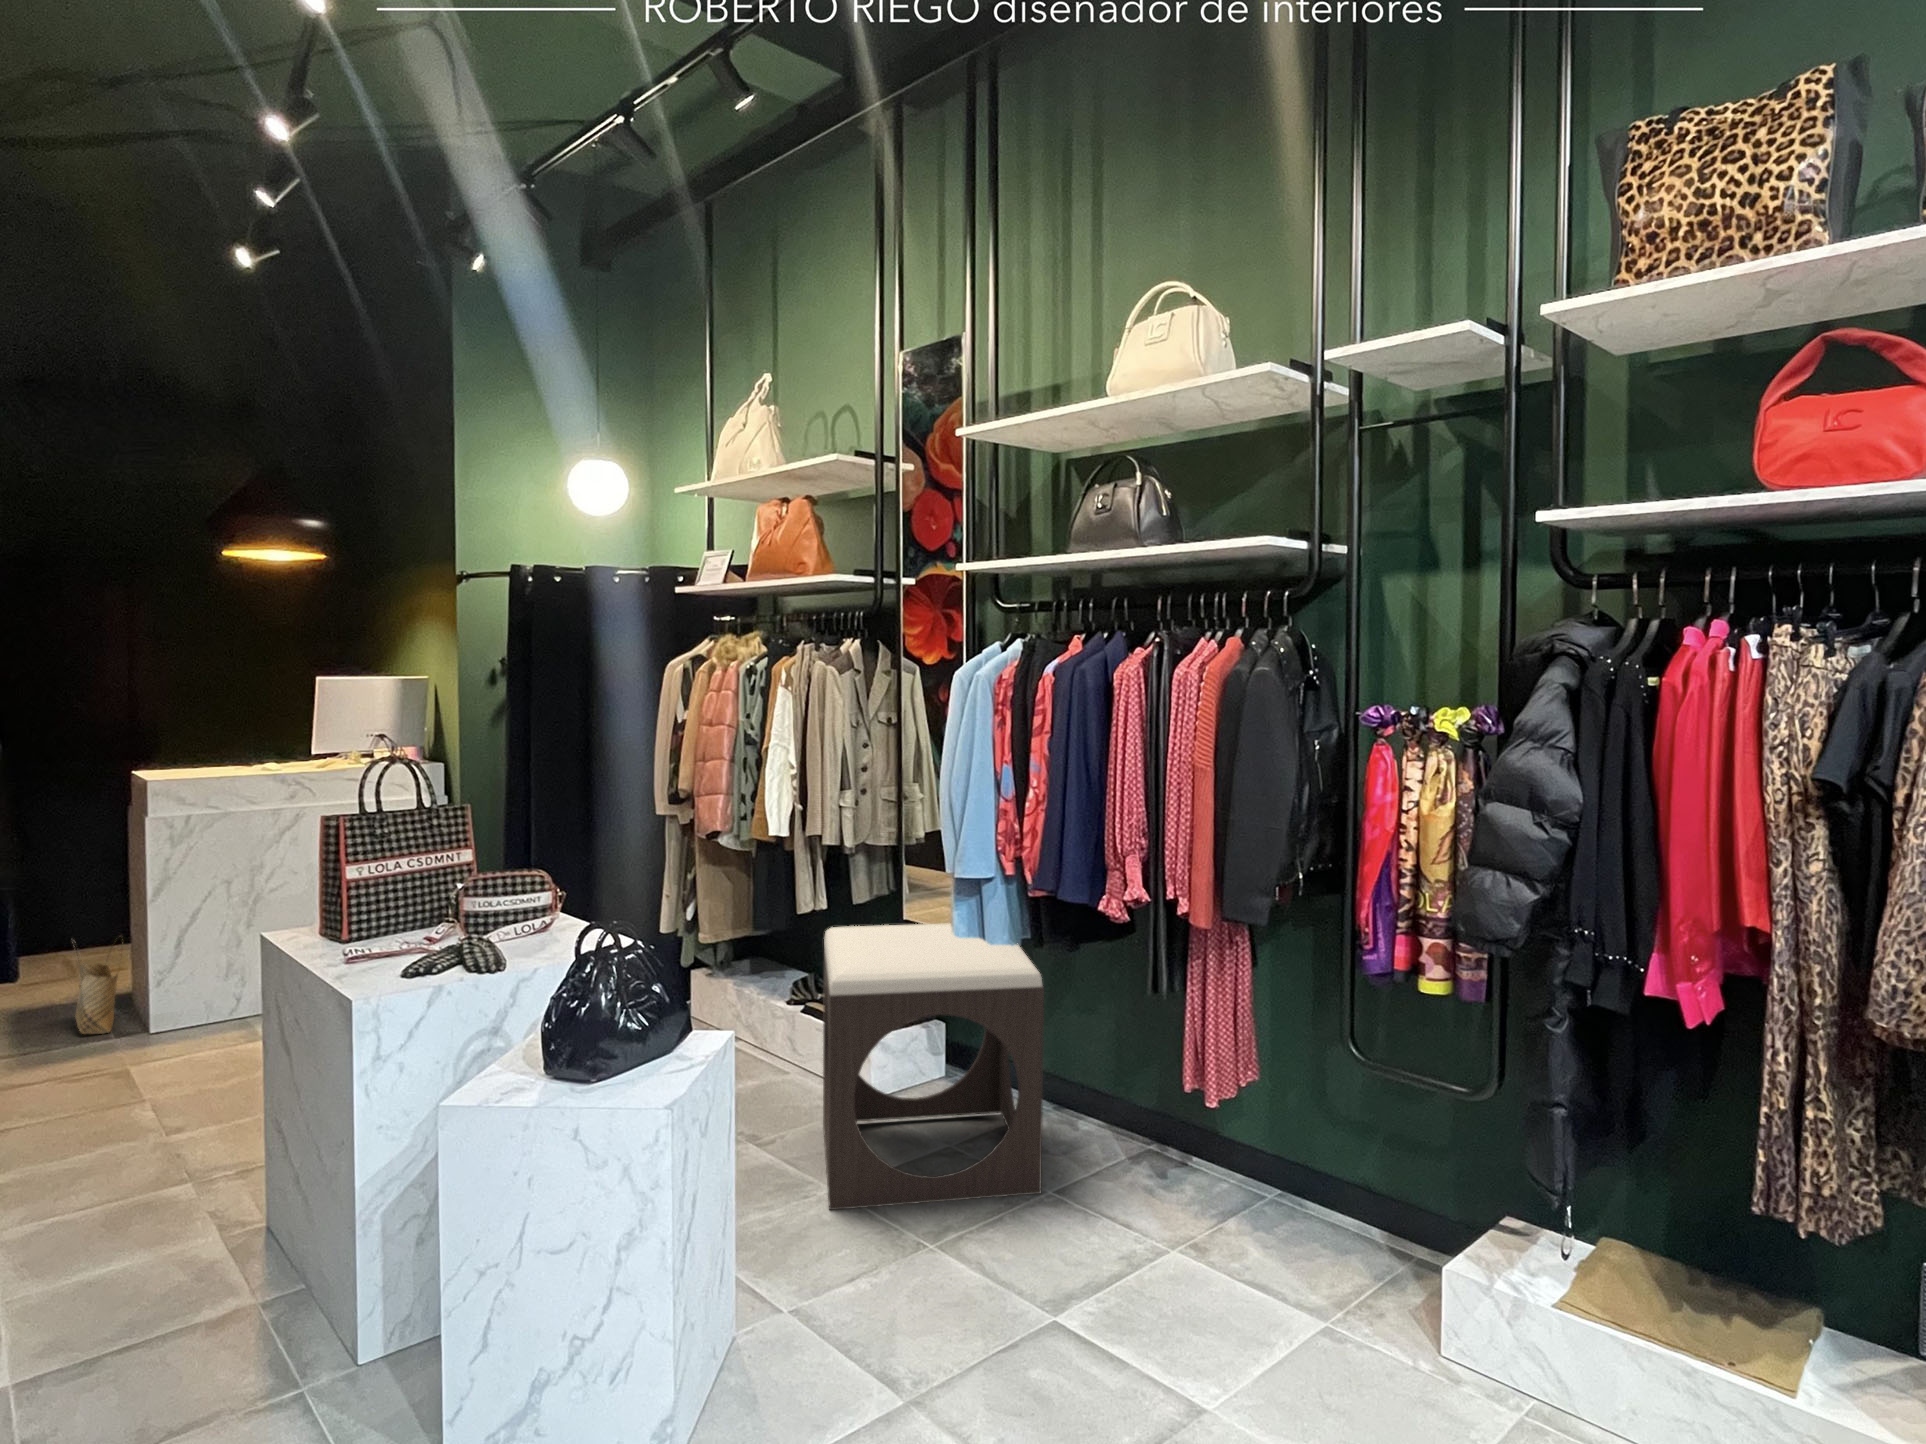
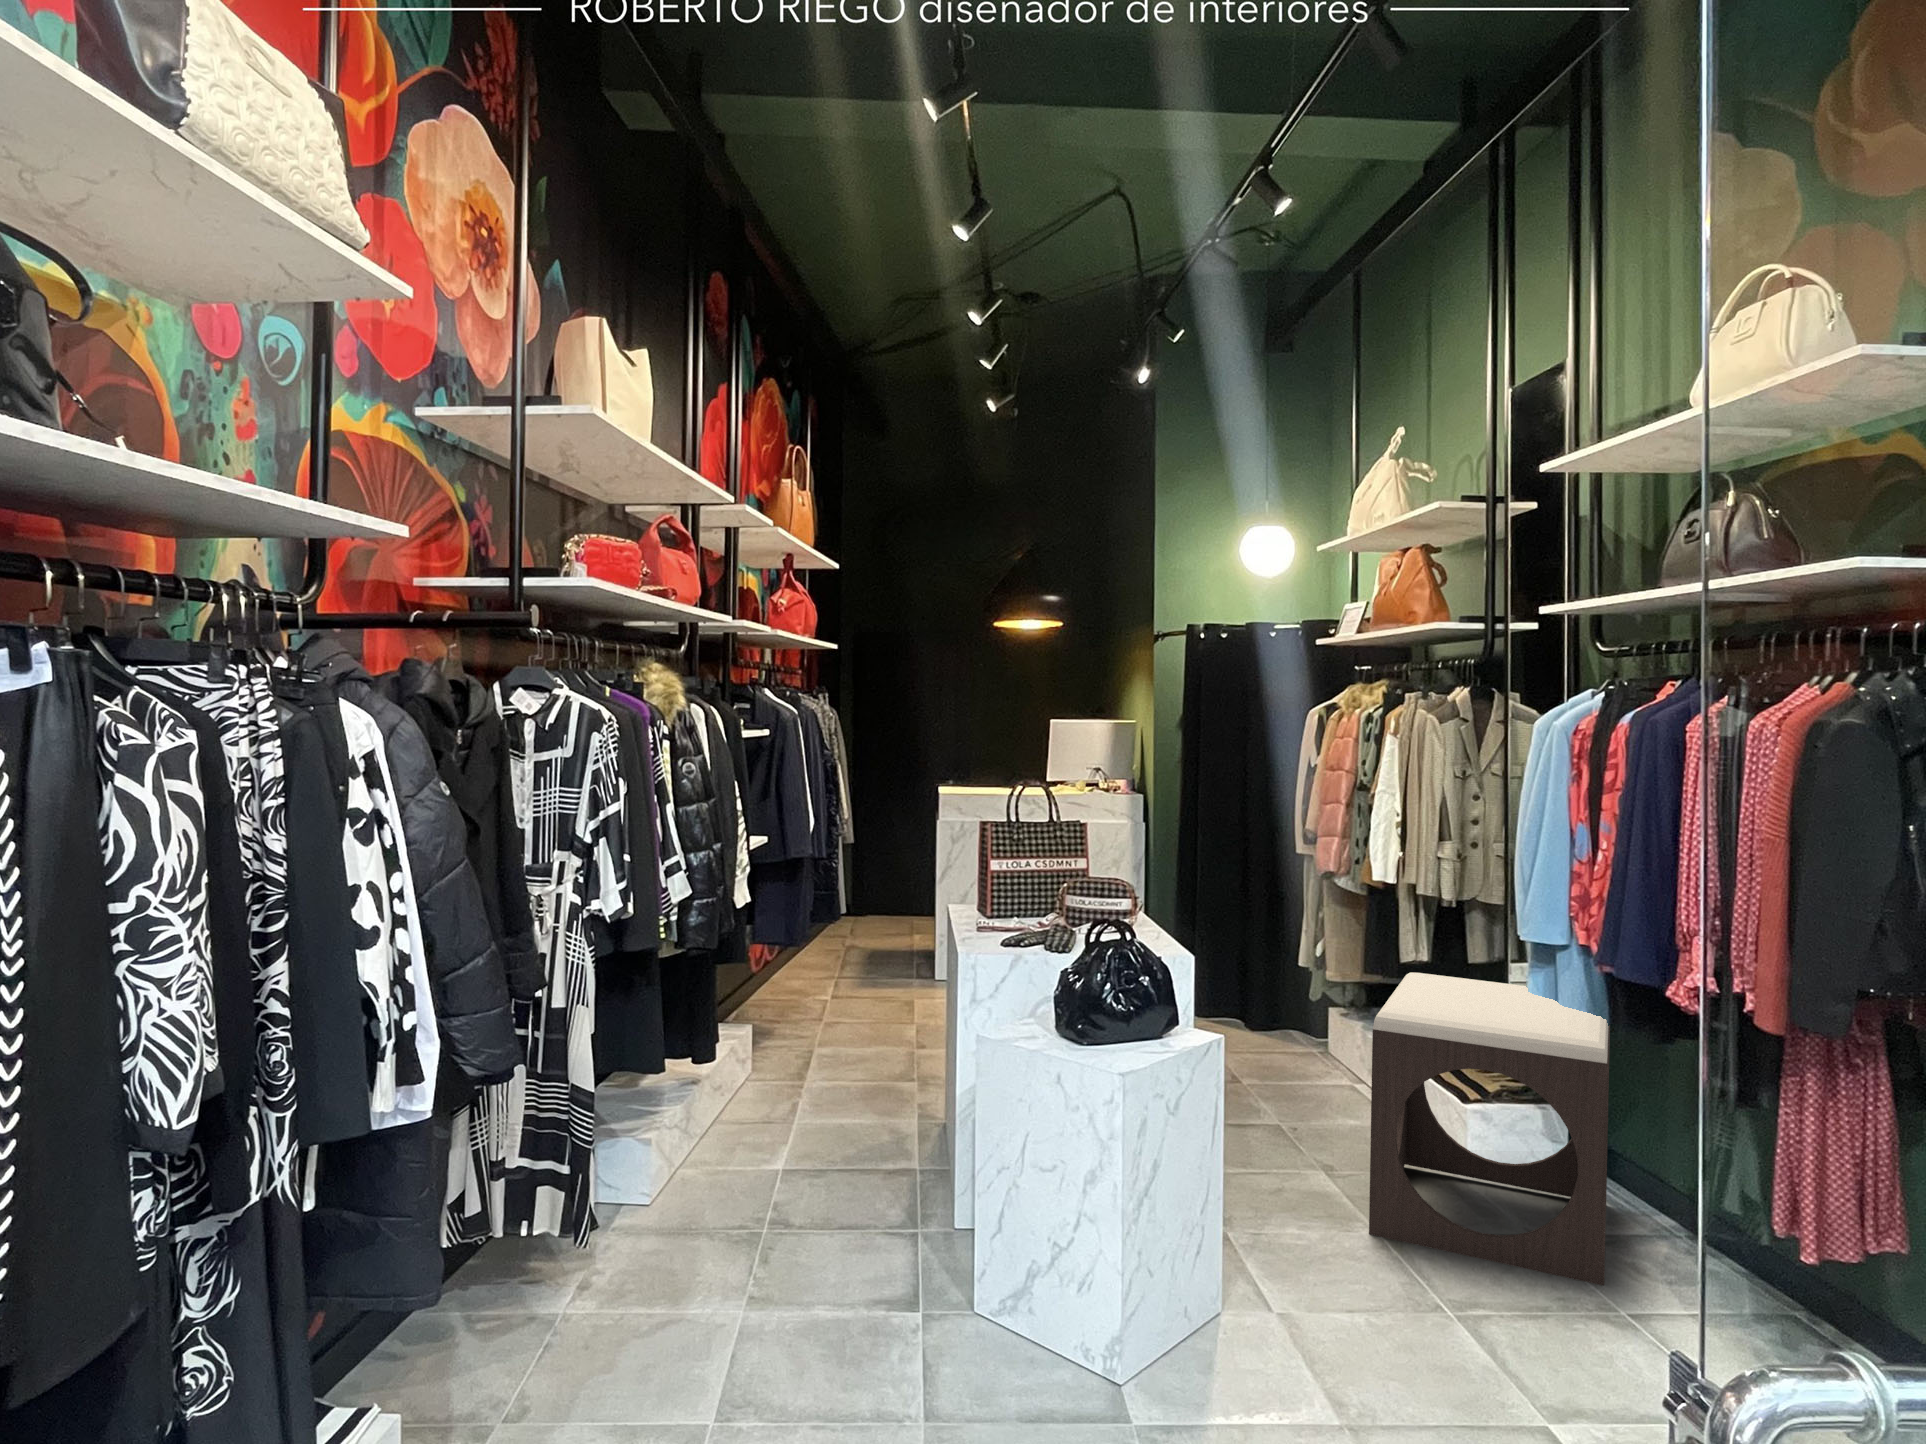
woven basket: present [73,940,120,1034] -> none [881,903,911,976]

